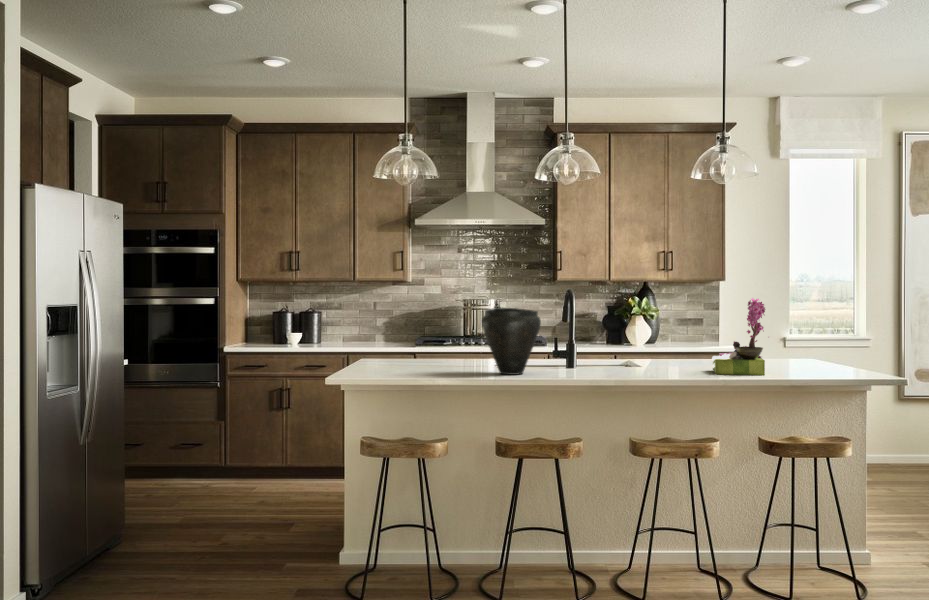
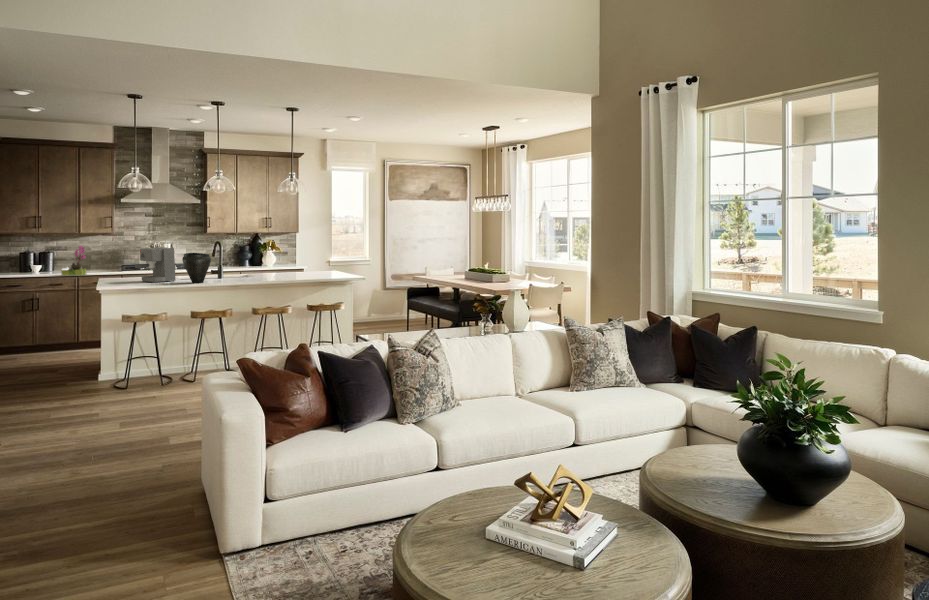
coffee maker: none [394,298,473,370] -> present [134,247,176,283]
flower arrangement: present [712,298,765,375] -> present [61,245,86,276]

